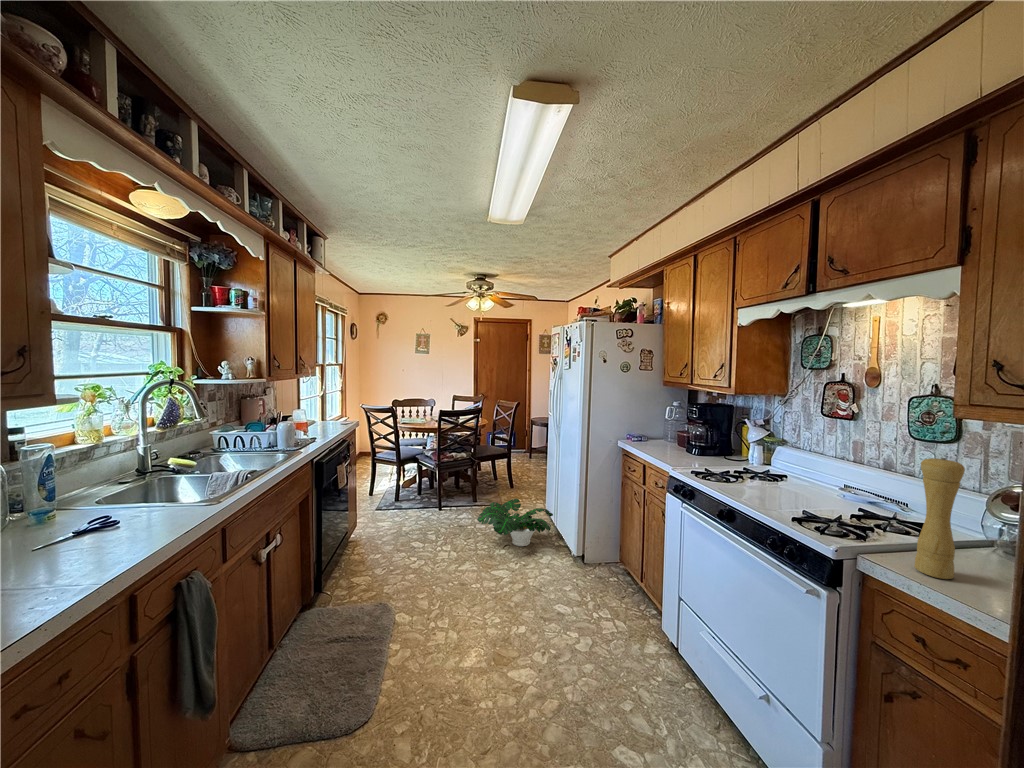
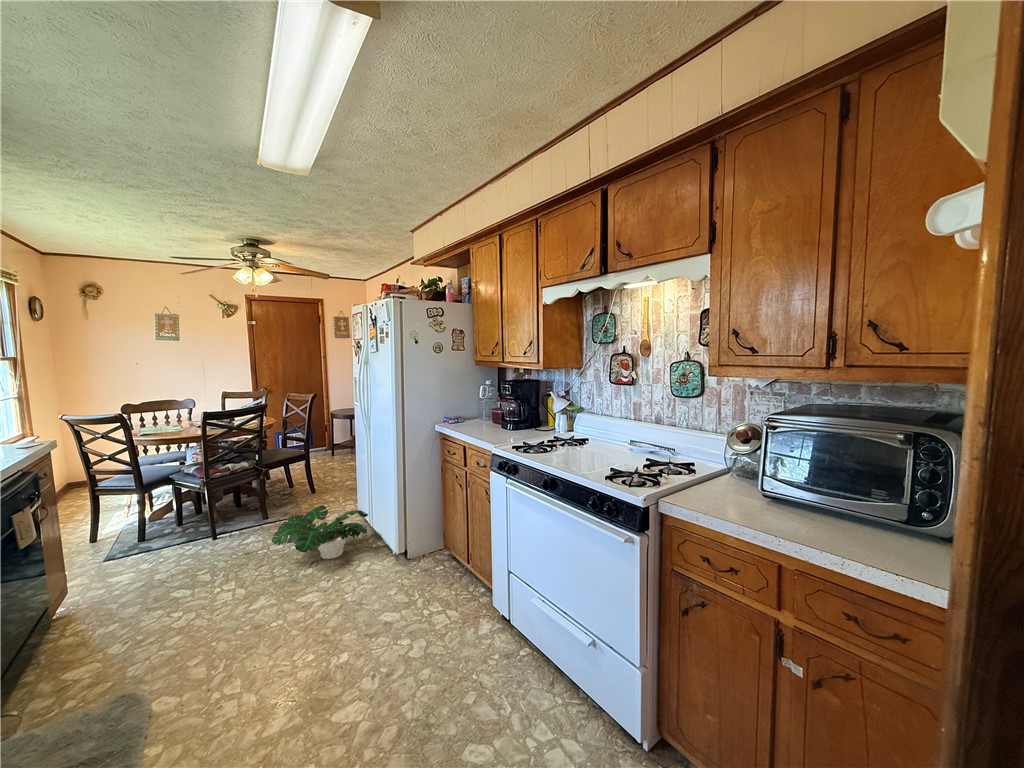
pepper mill: present [914,458,965,579] -> none [696,409,725,506]

